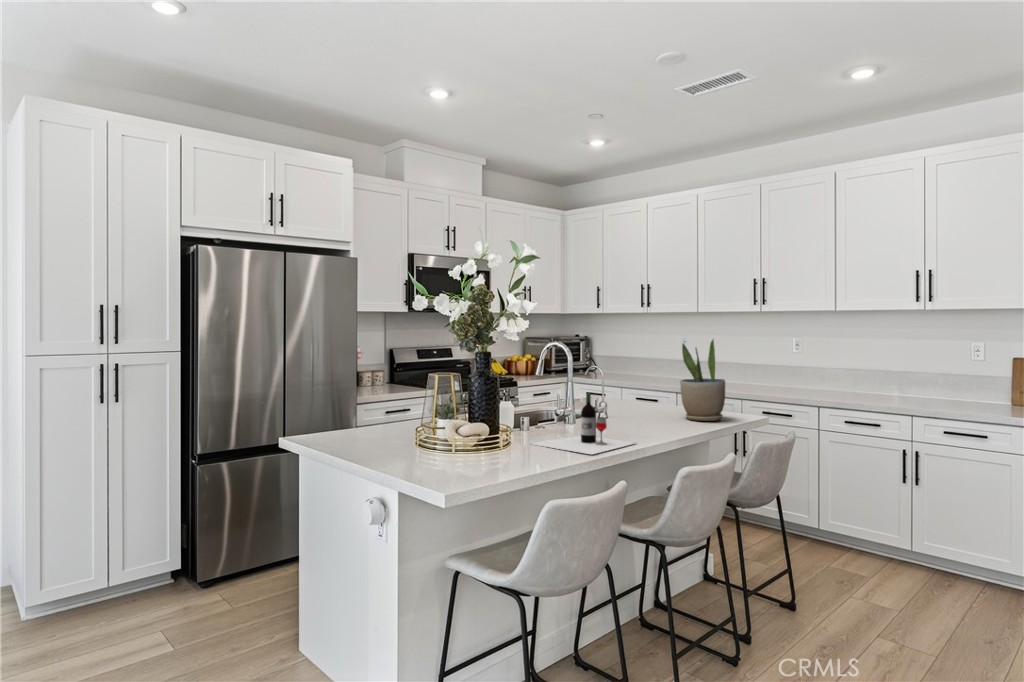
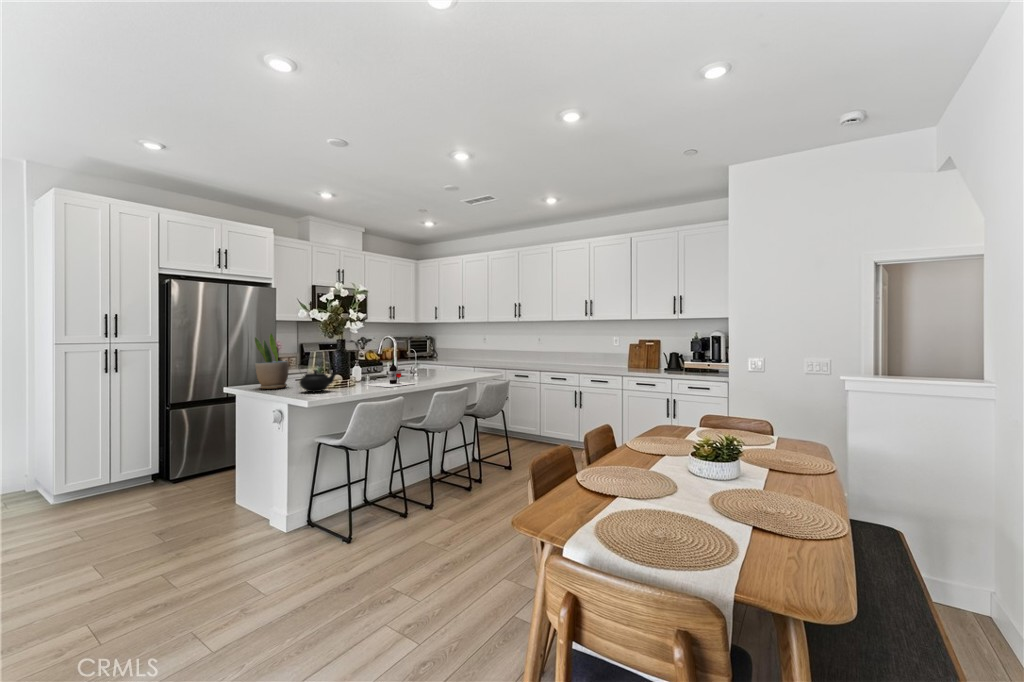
potted plant: present [680,340,725,421] -> present [255,334,289,389]
teapot: none [420,394,496,467] -> present [298,367,337,392]

